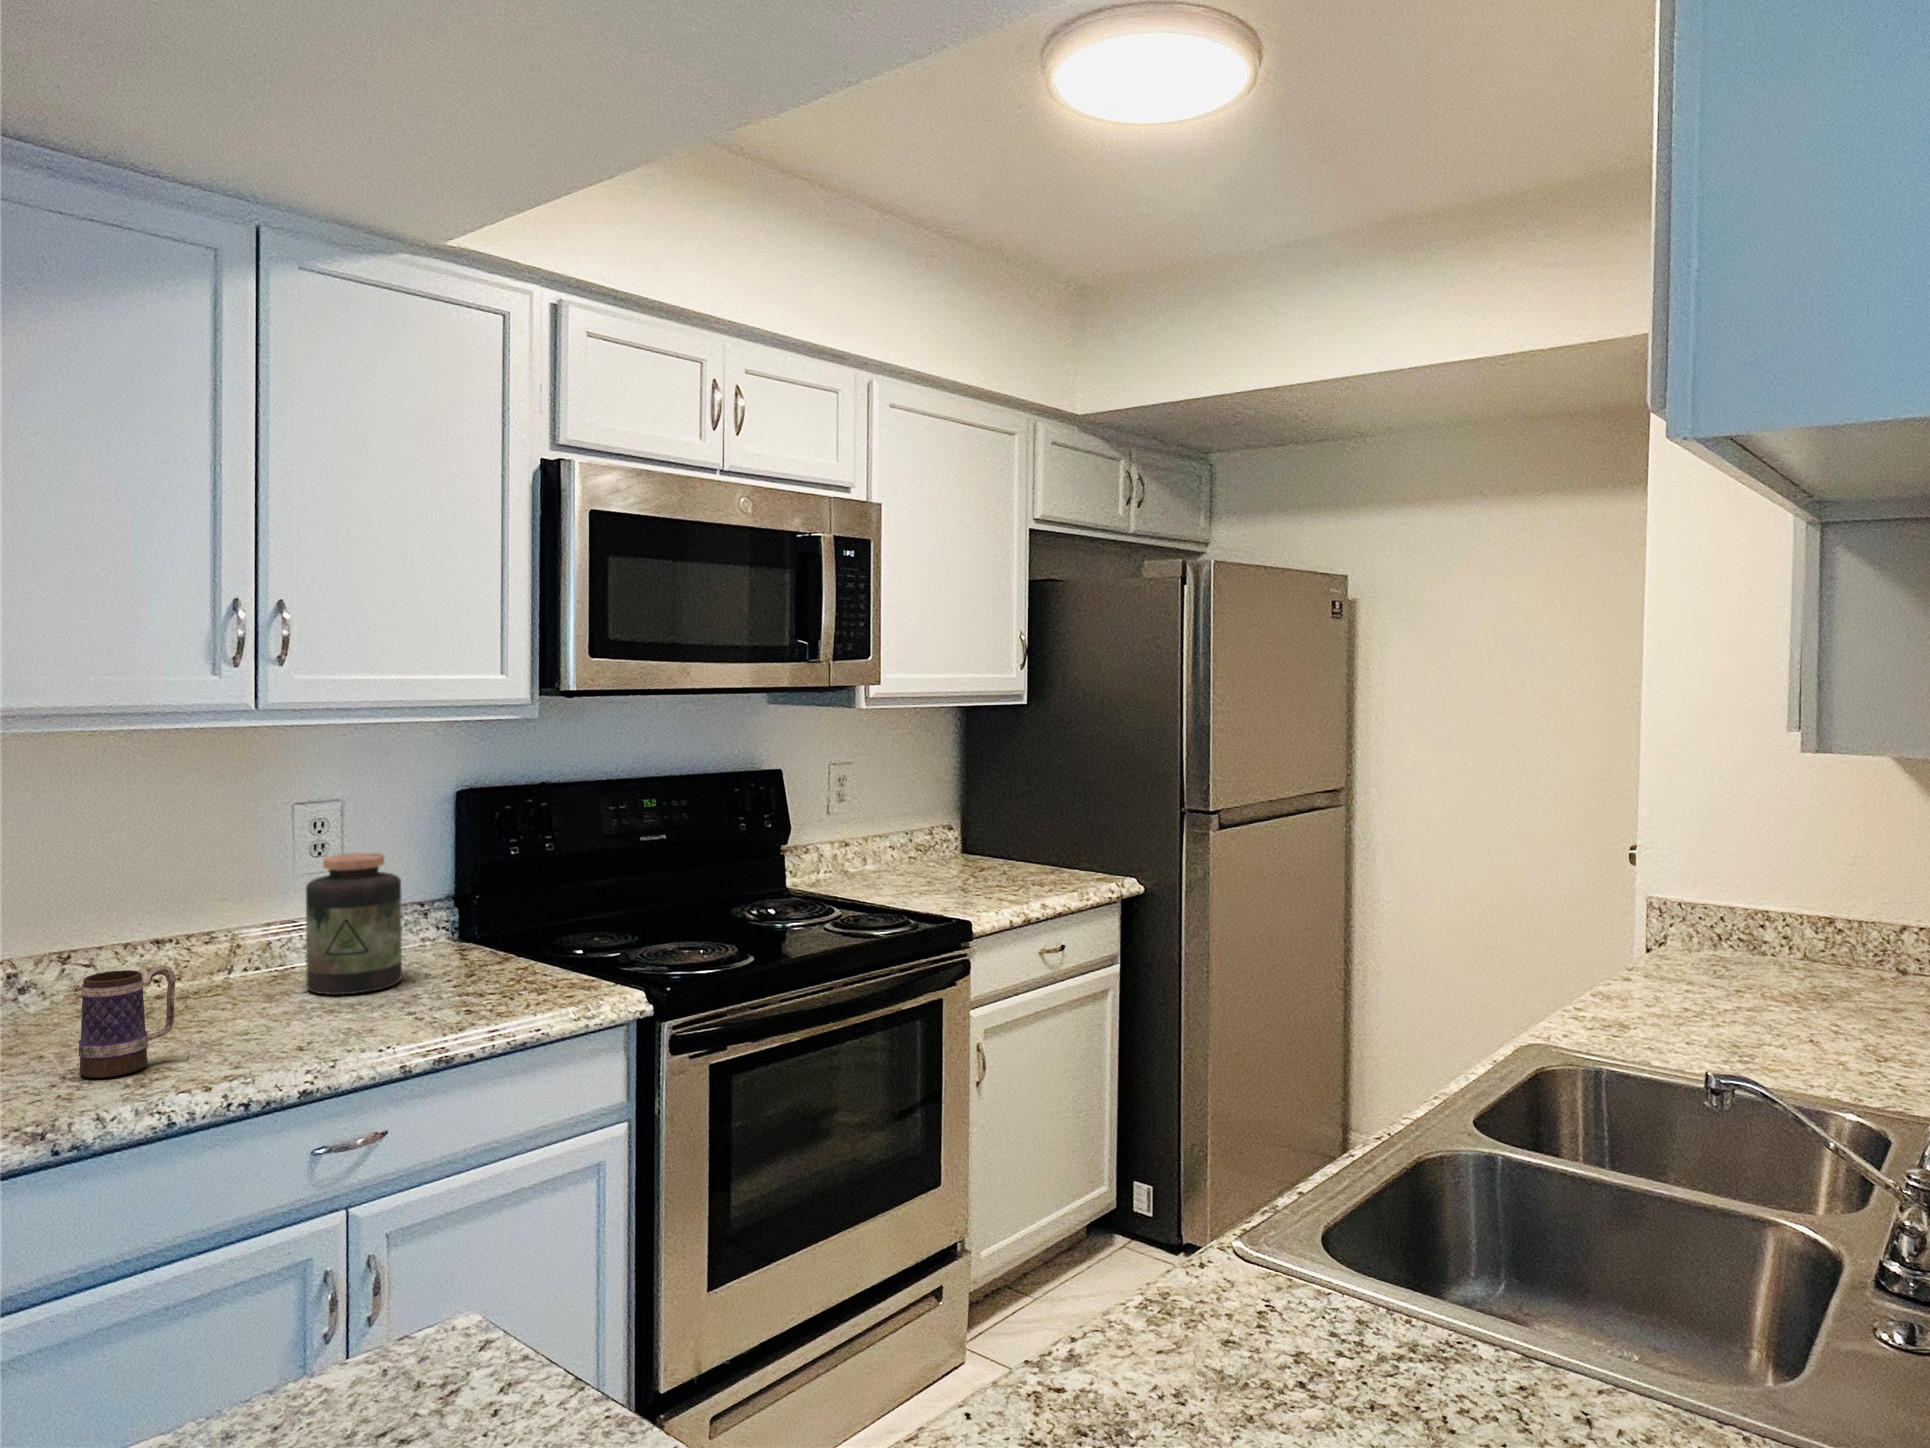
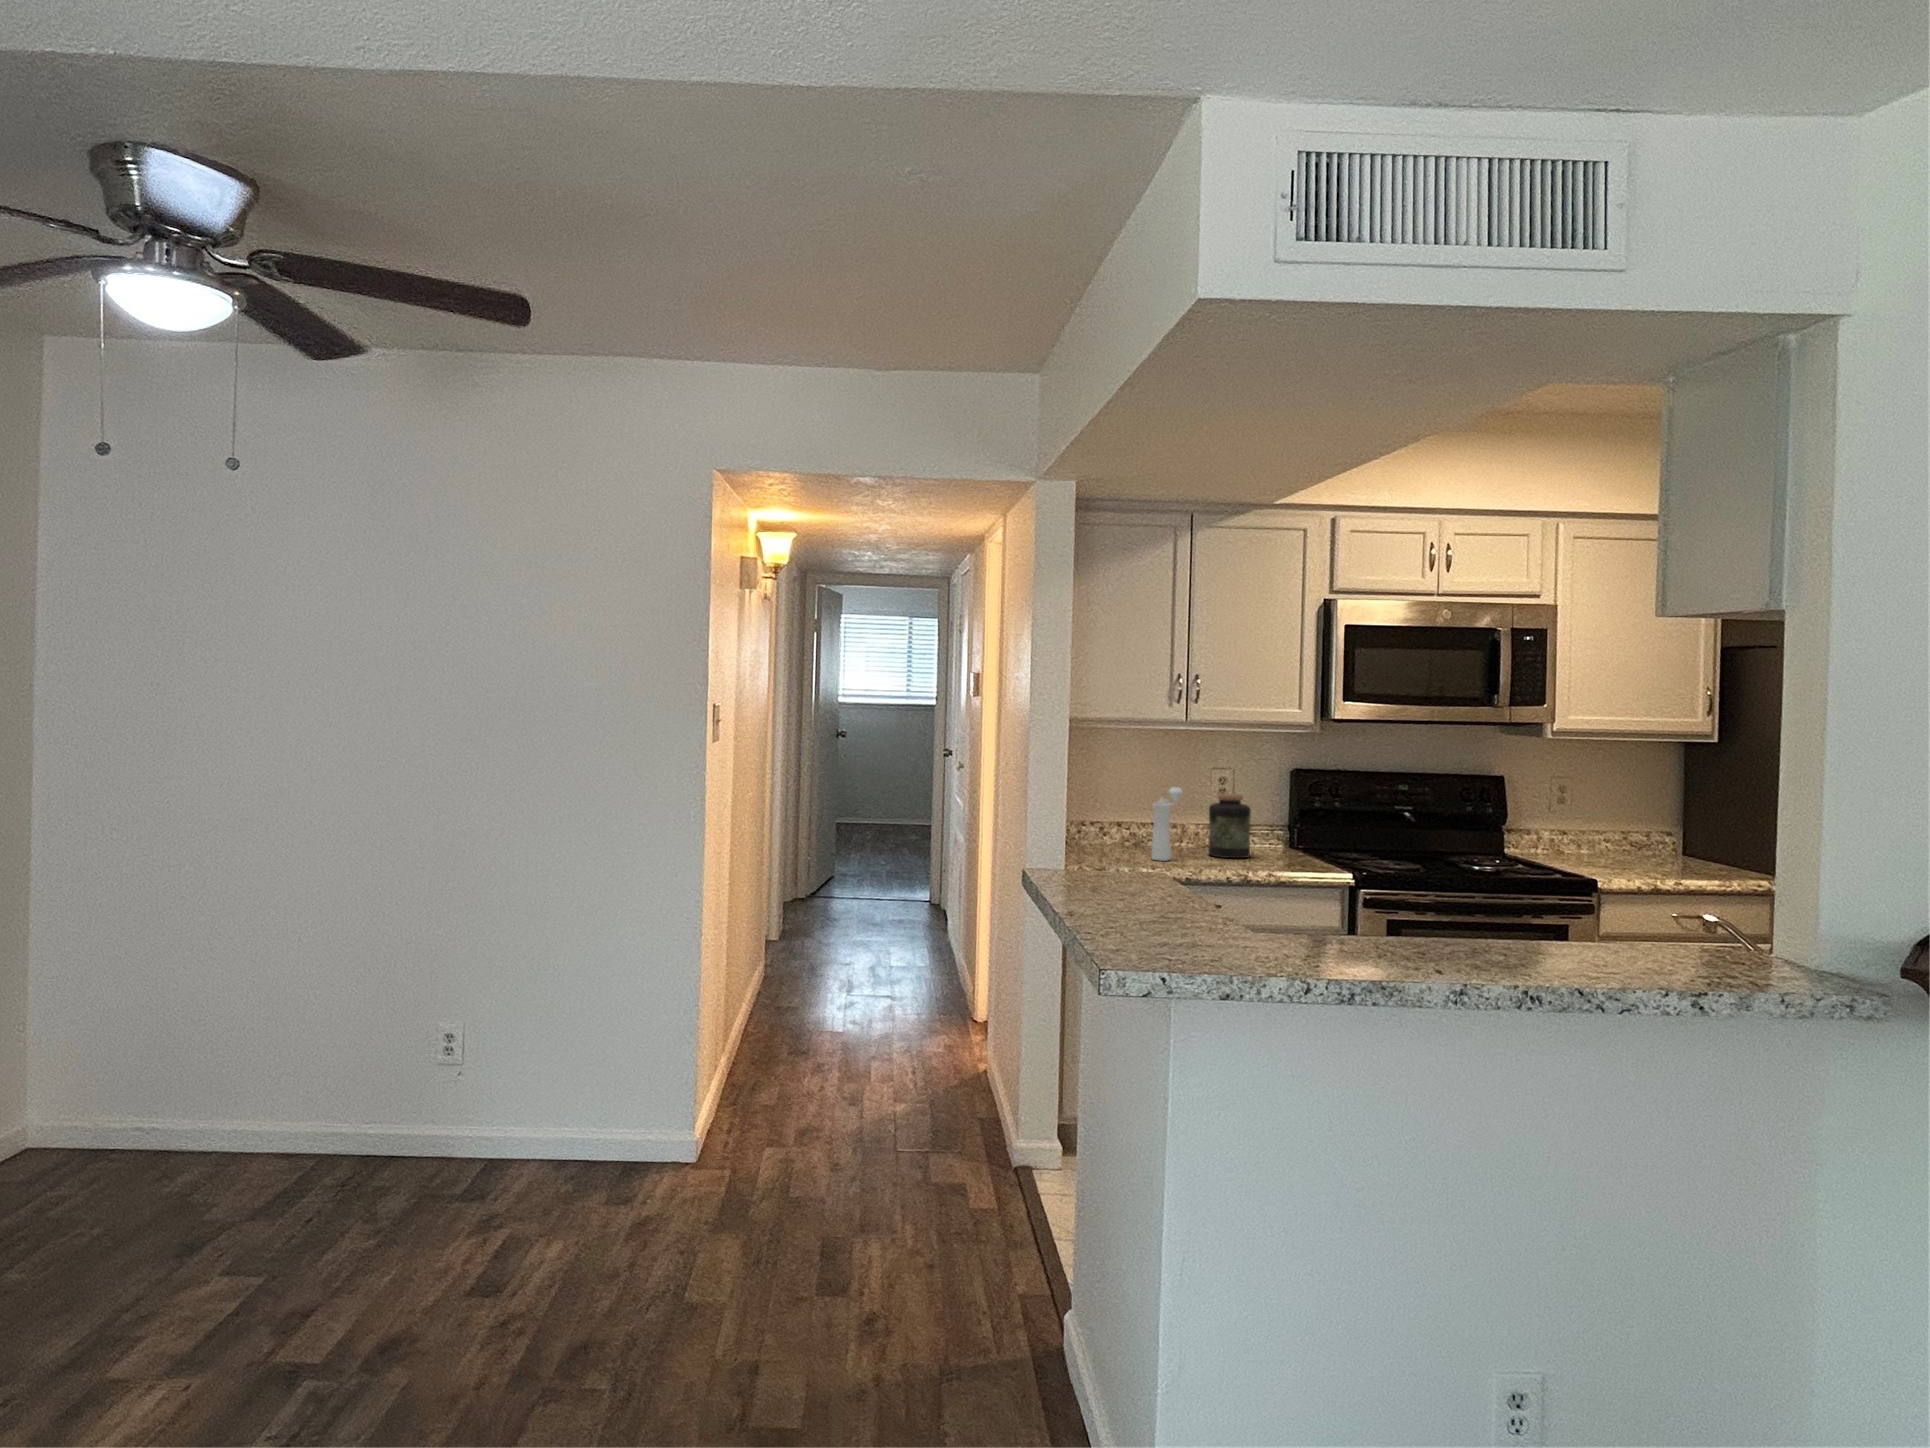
pepper mill: none [175,856,247,1038] -> present [1152,787,1182,861]
mug: present [79,965,176,1078] -> none [1114,825,1148,865]

